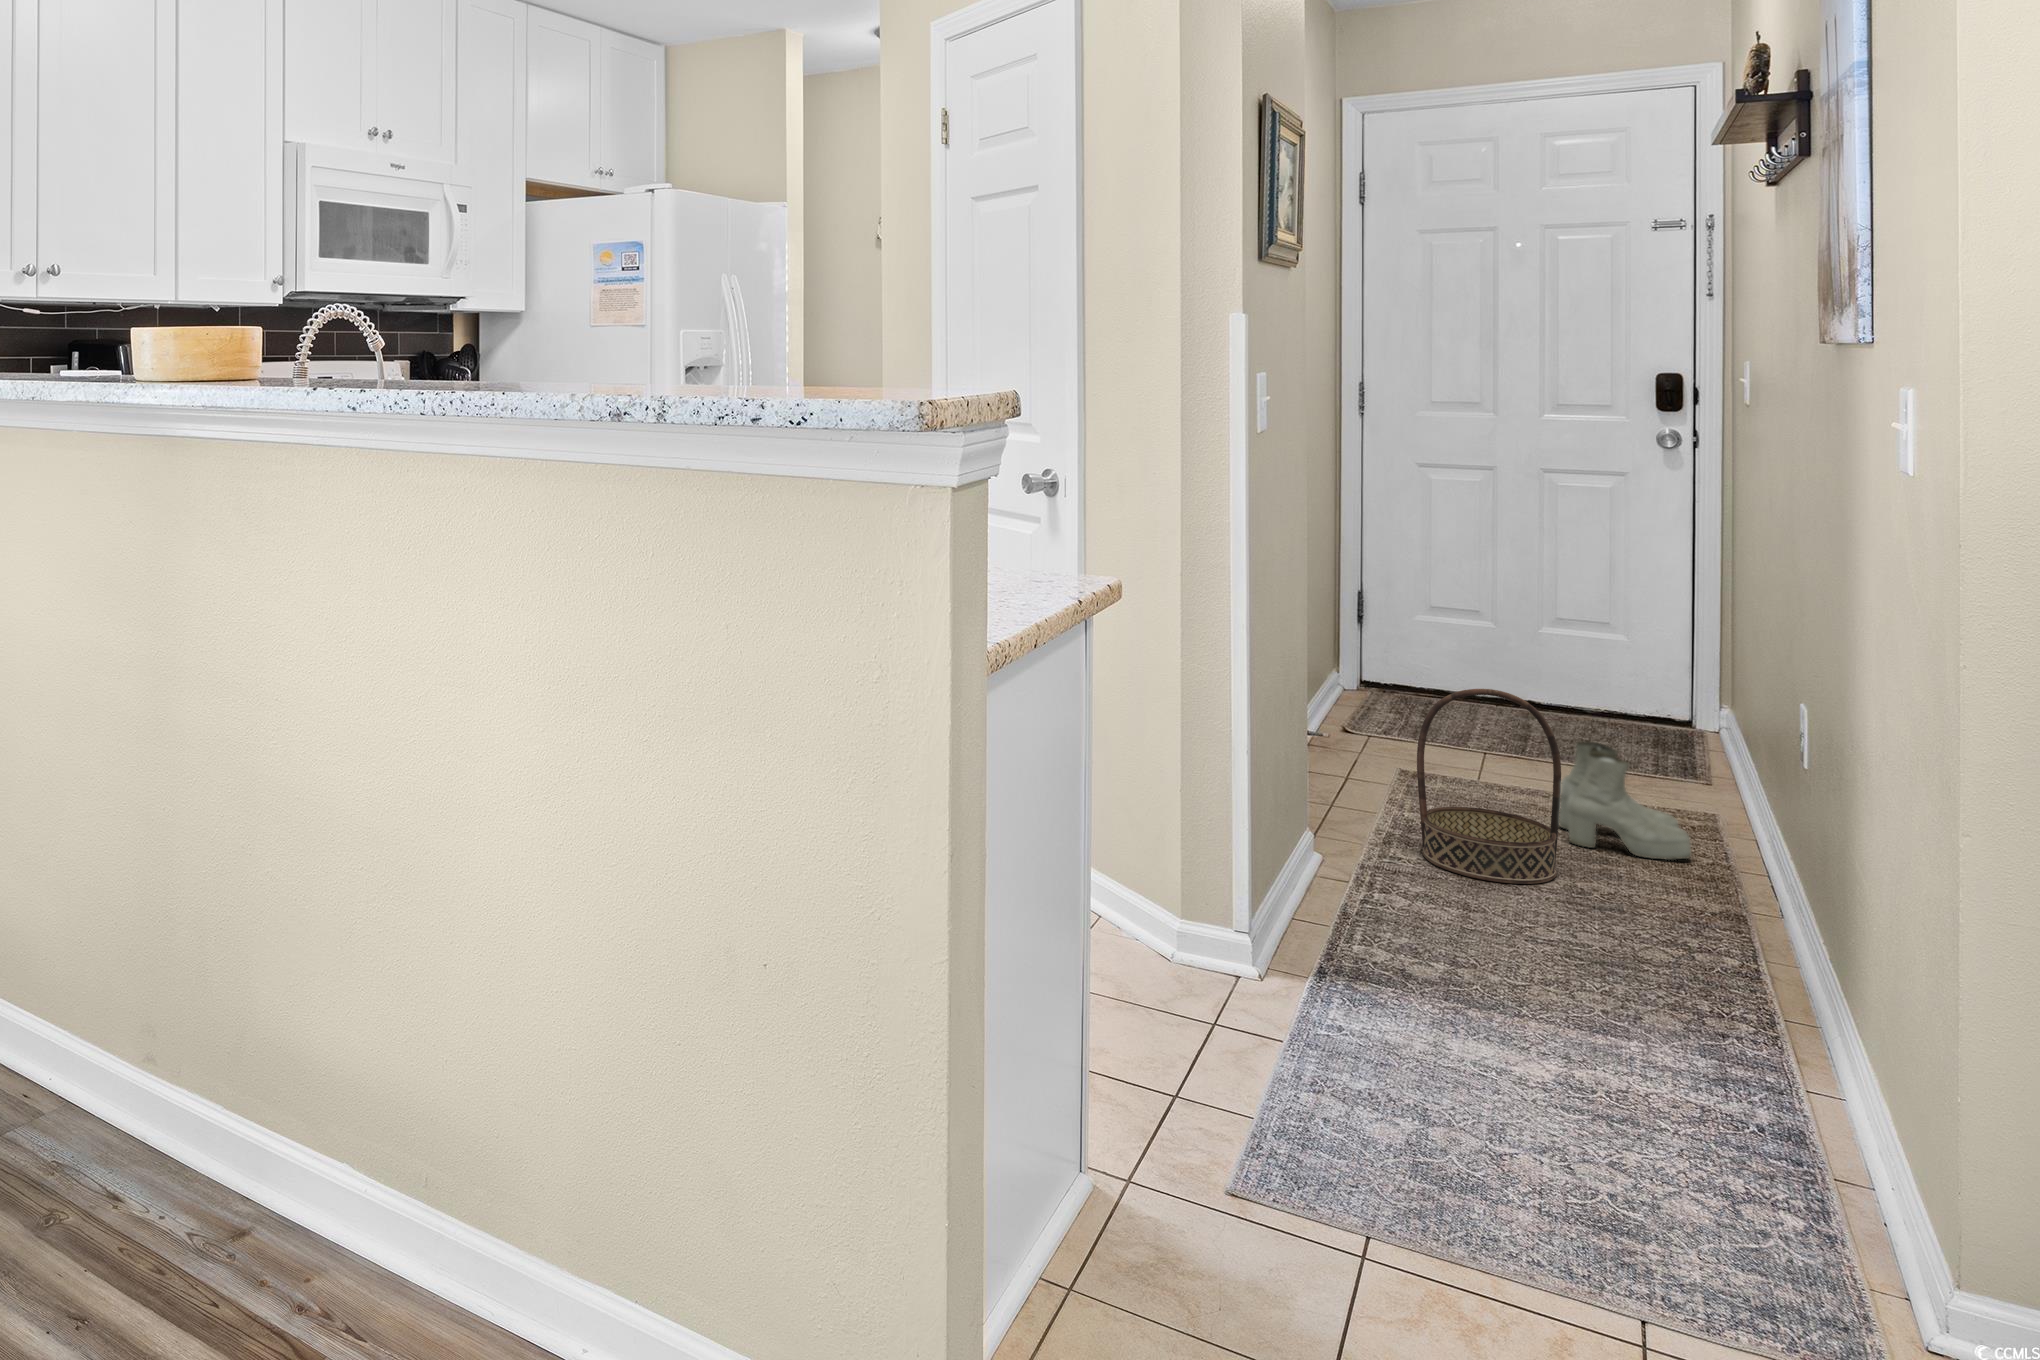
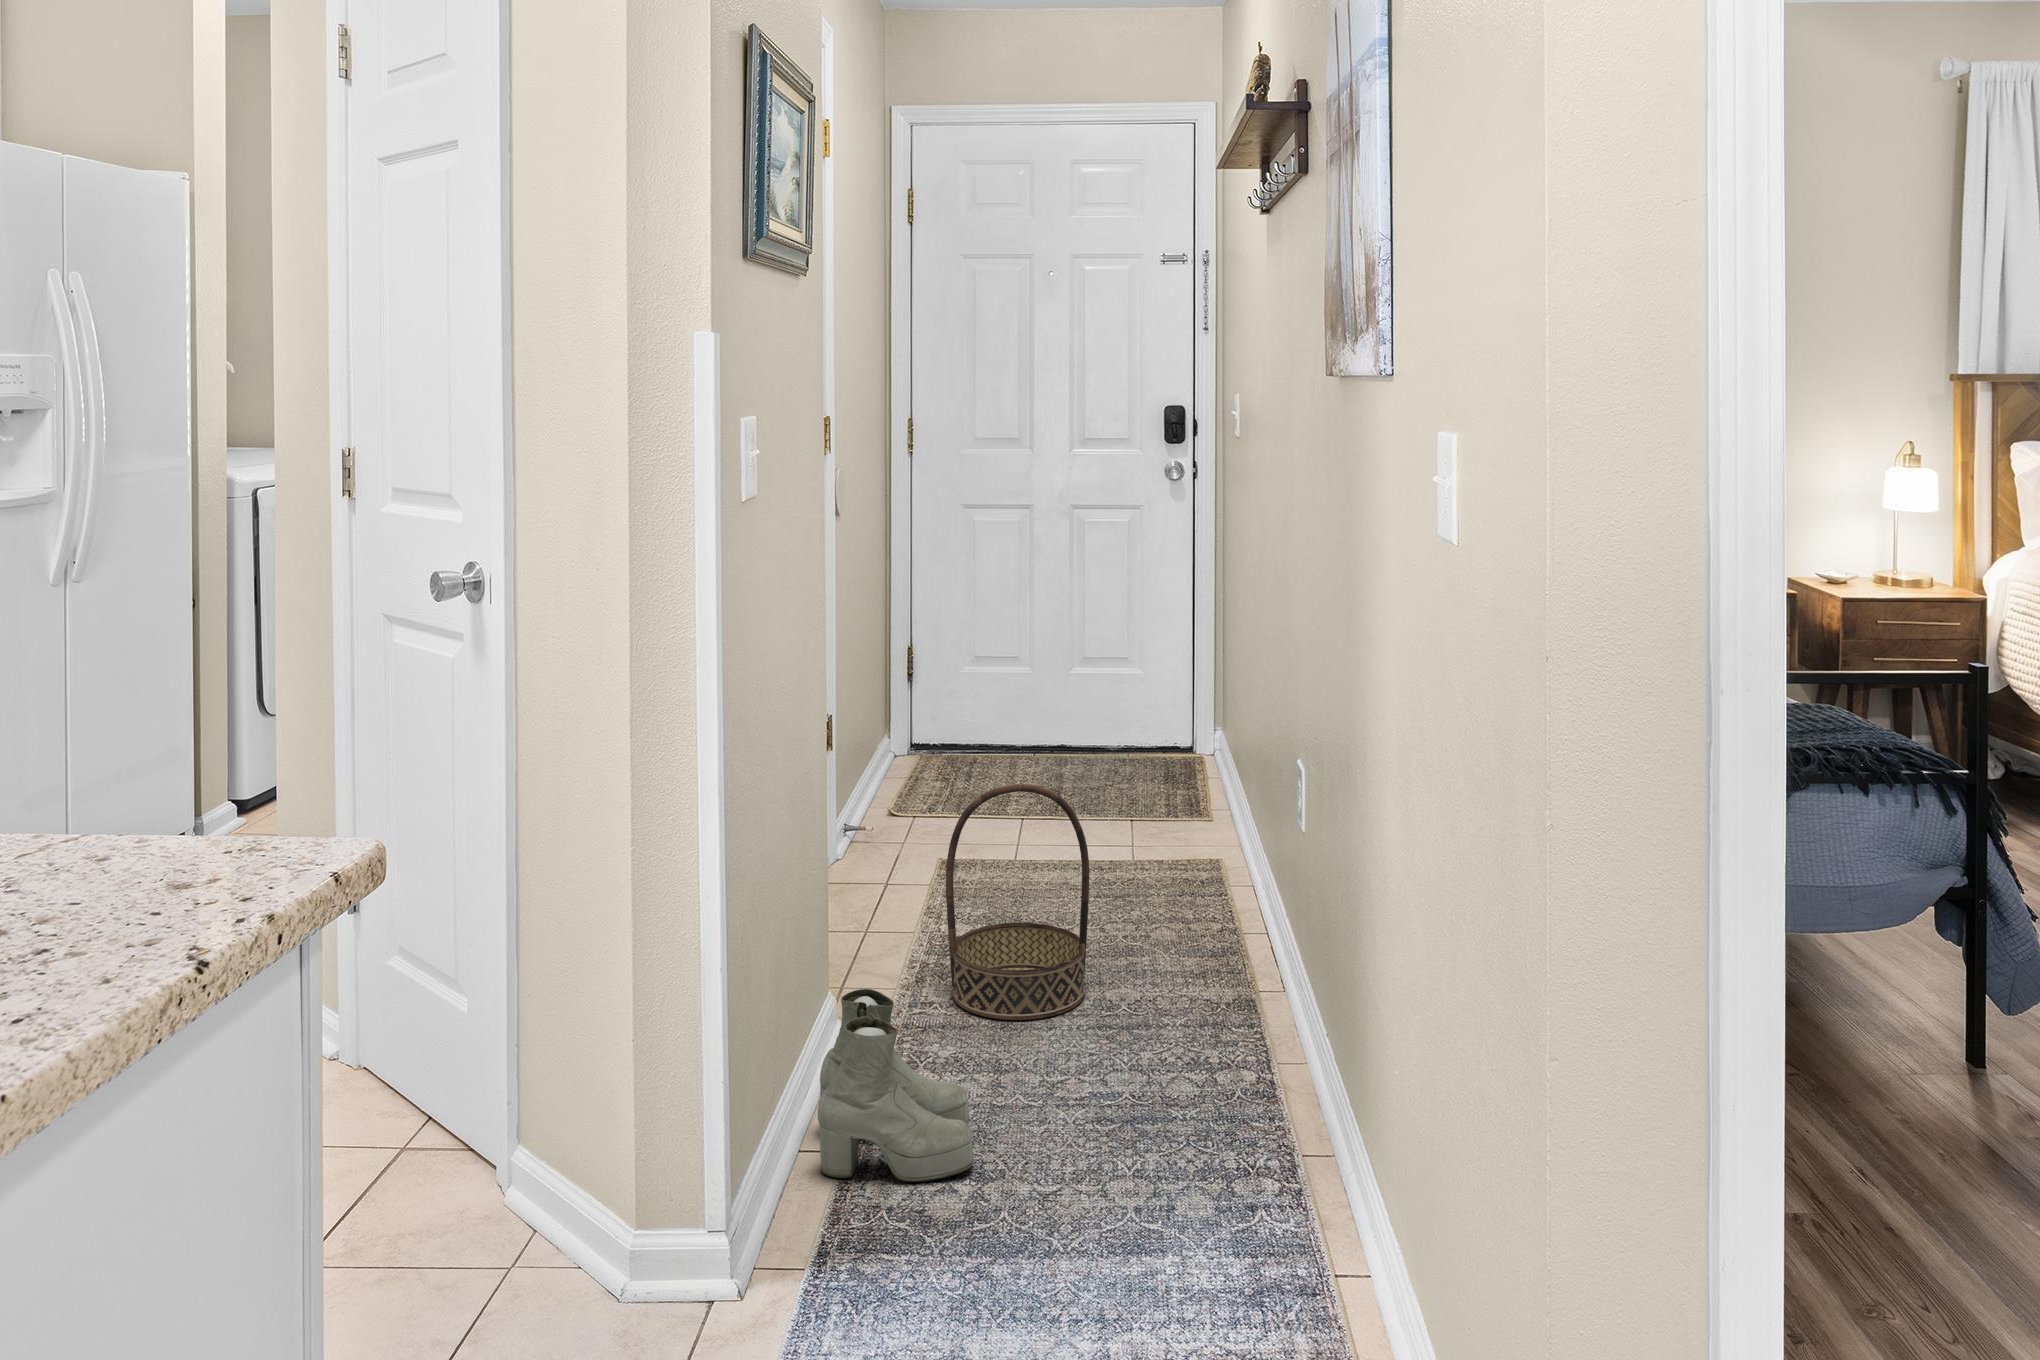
boots: present [1559,741,1691,860] -> present [818,989,973,1182]

